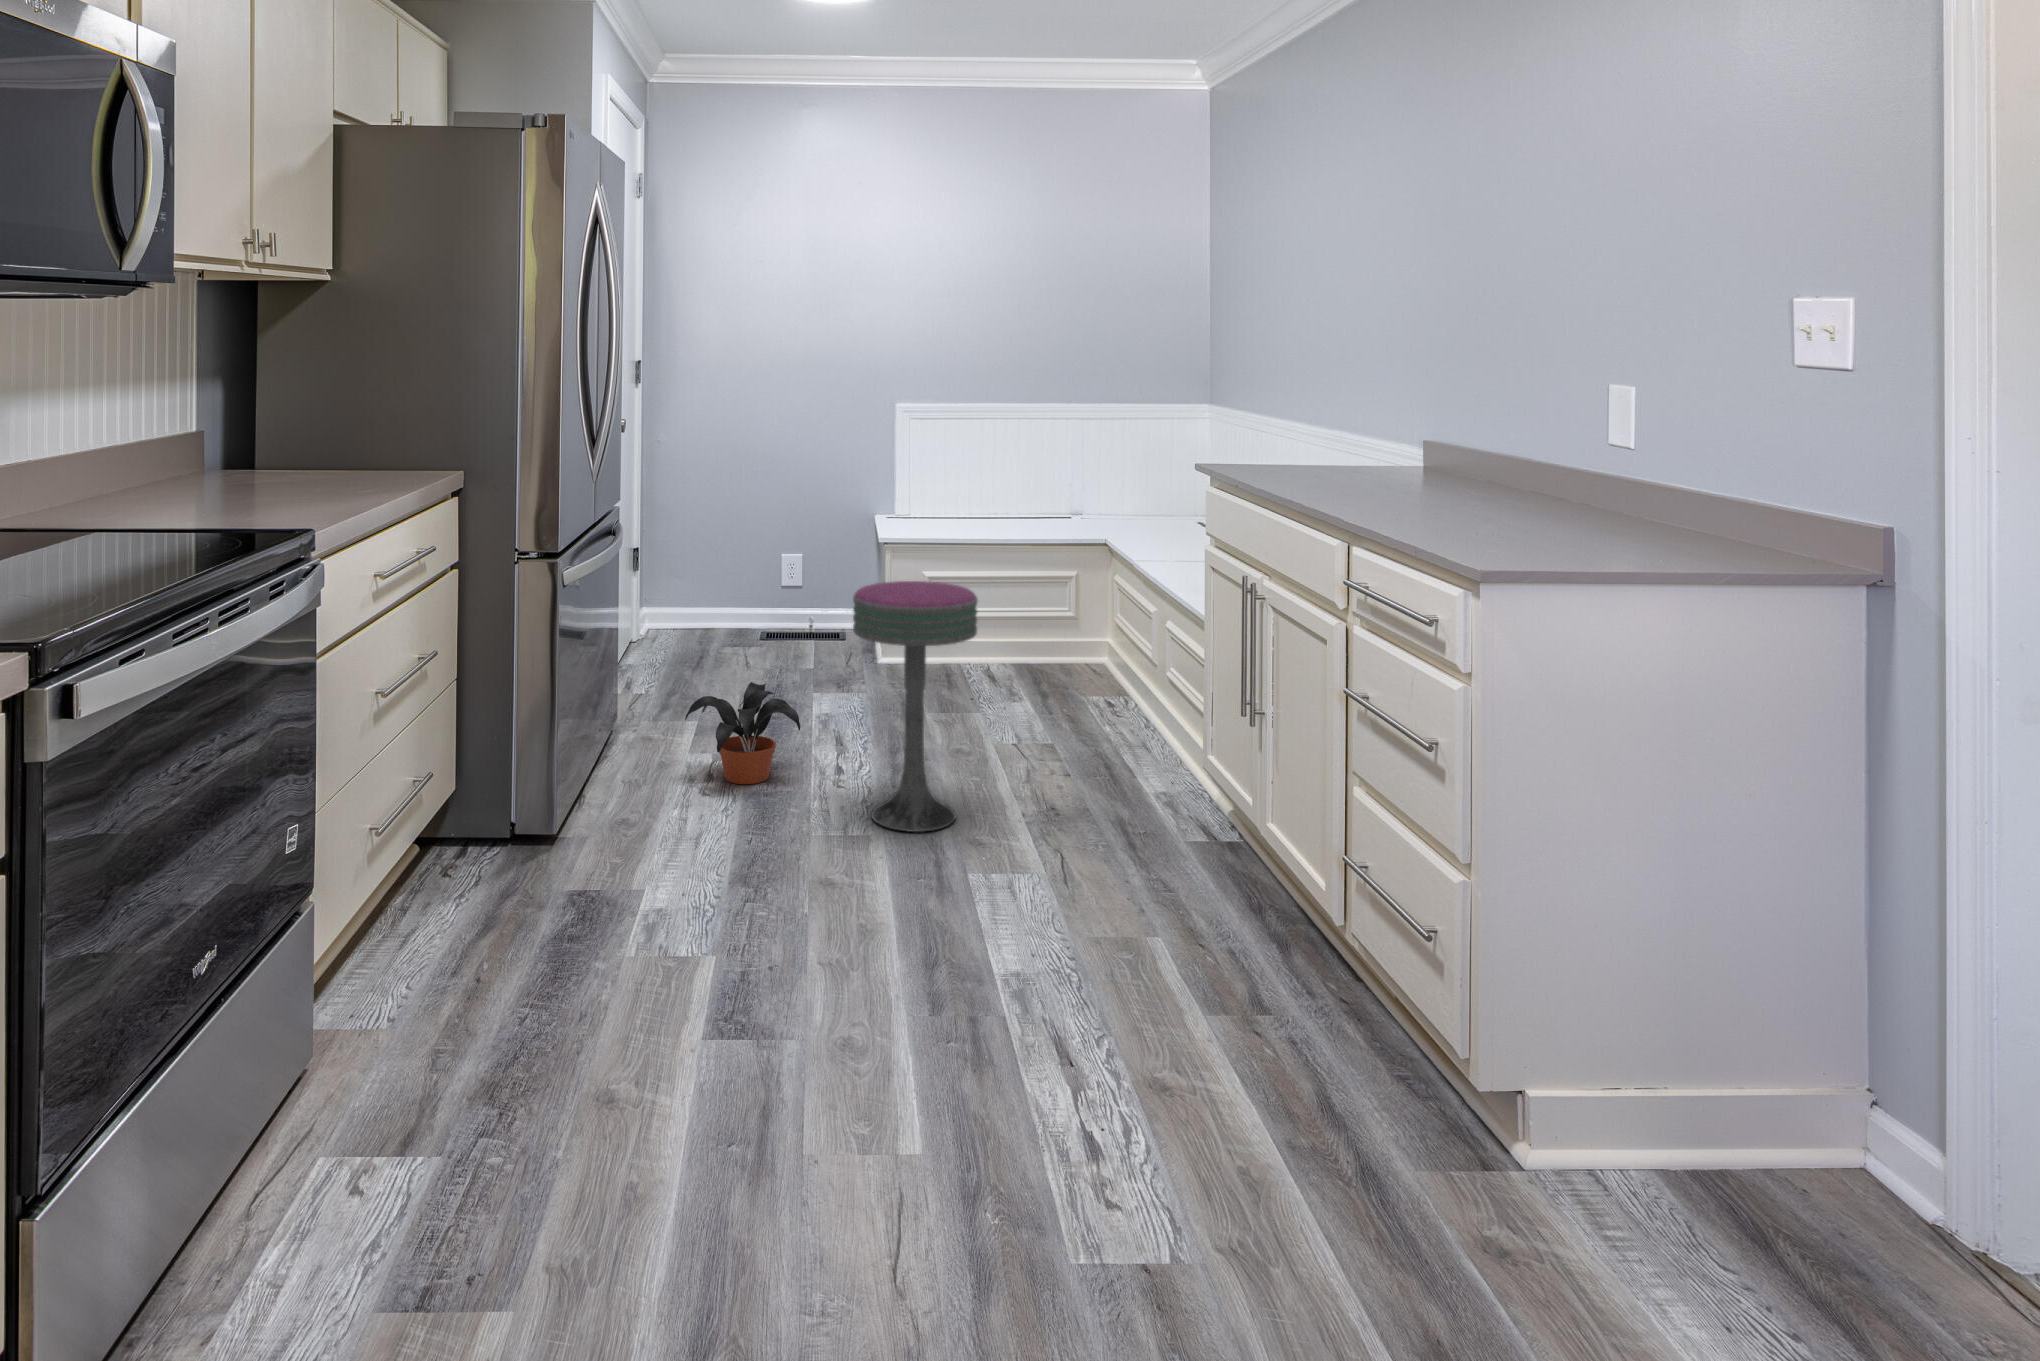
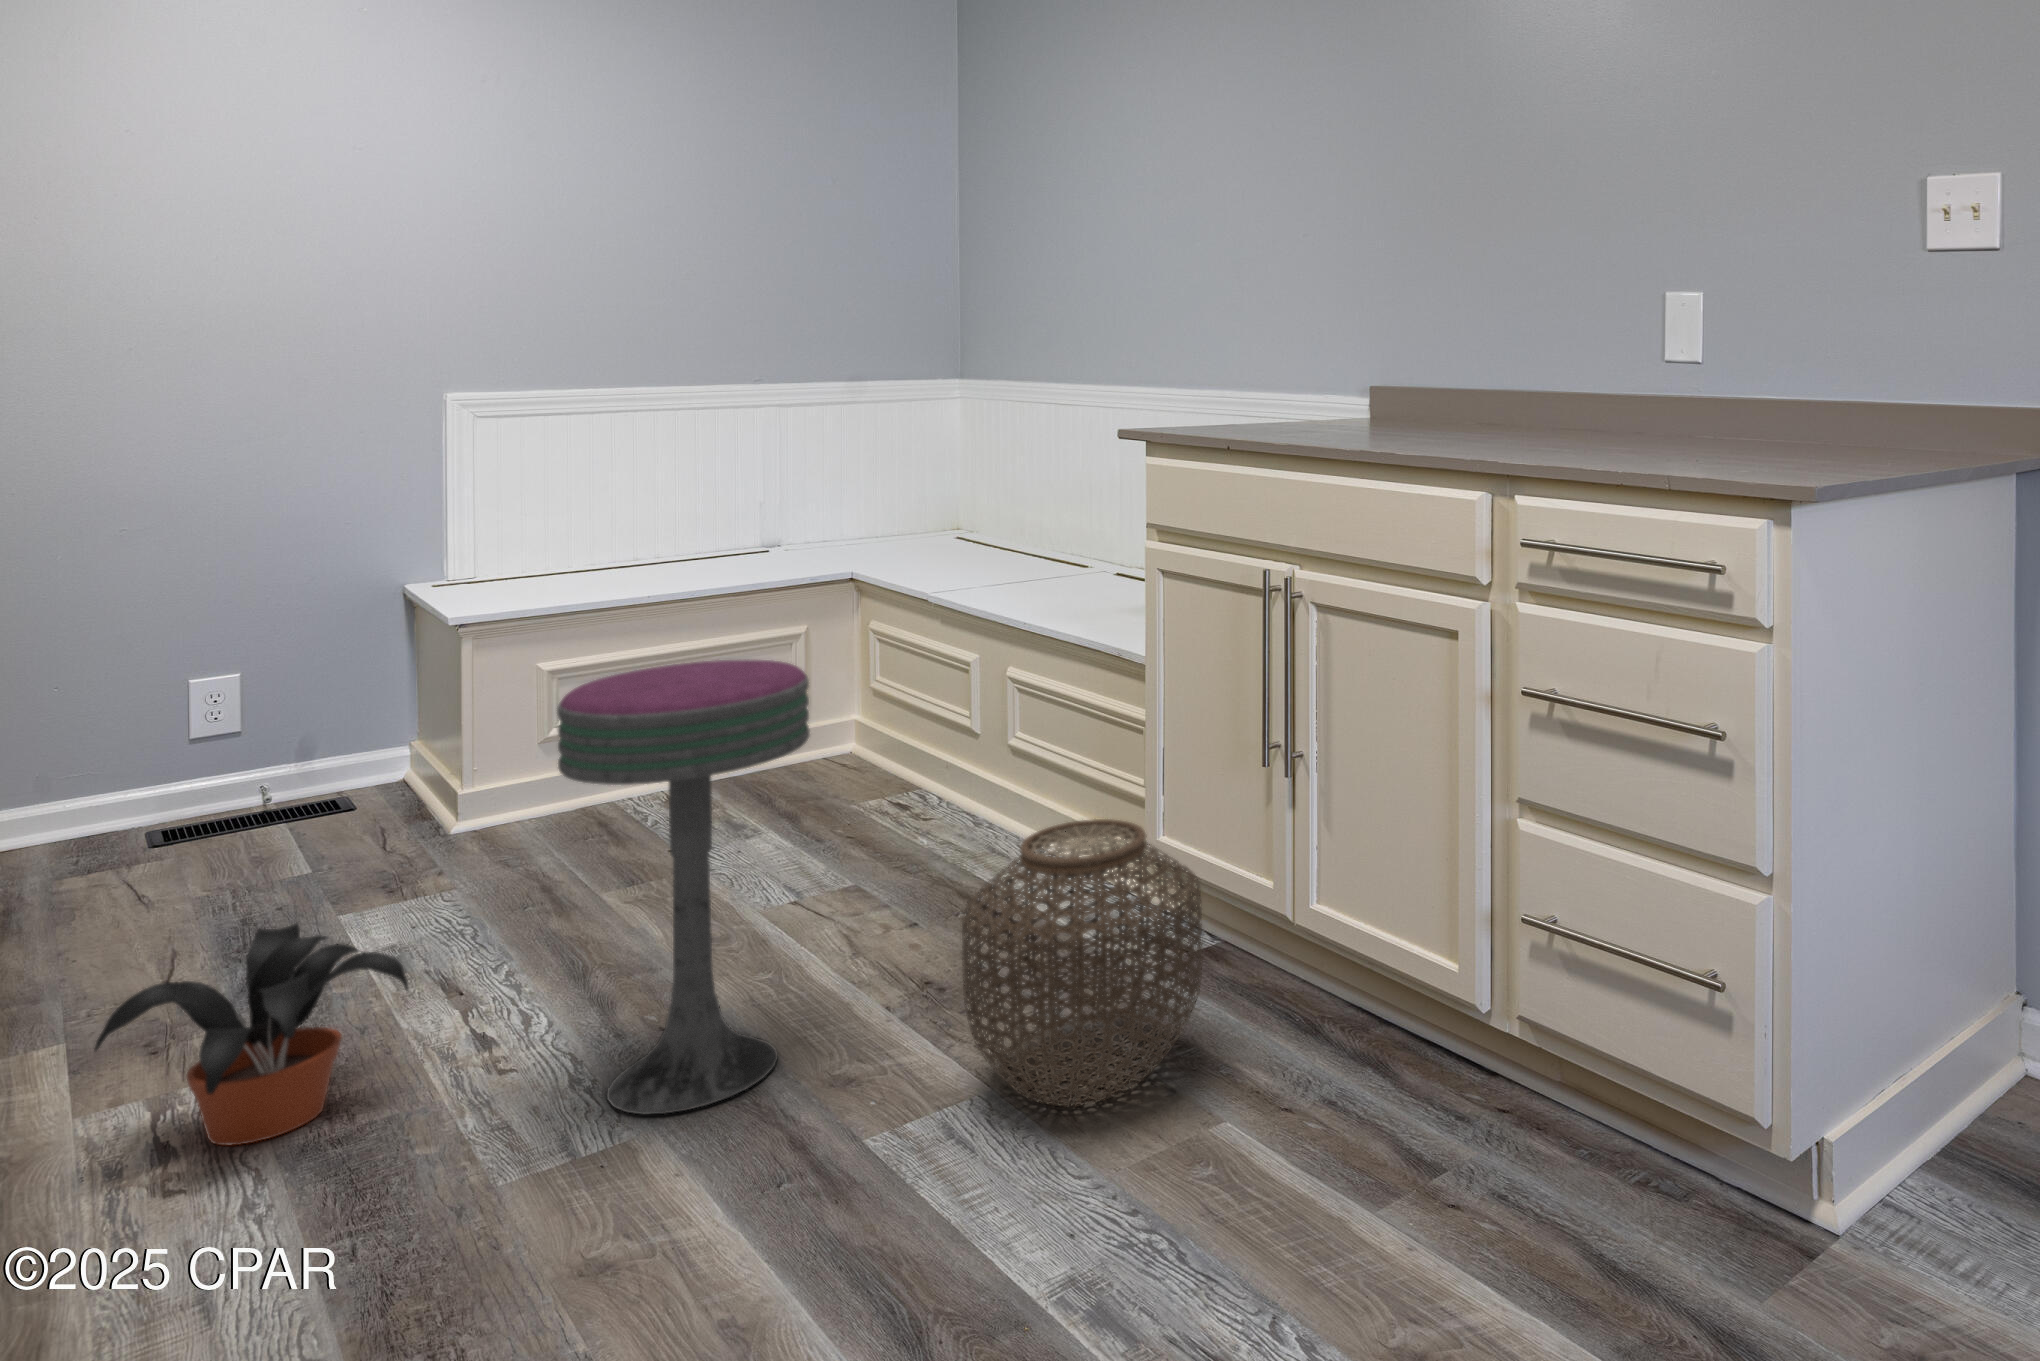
woven basket: none [1027,721,1178,901] -> present [962,819,1203,1106]

